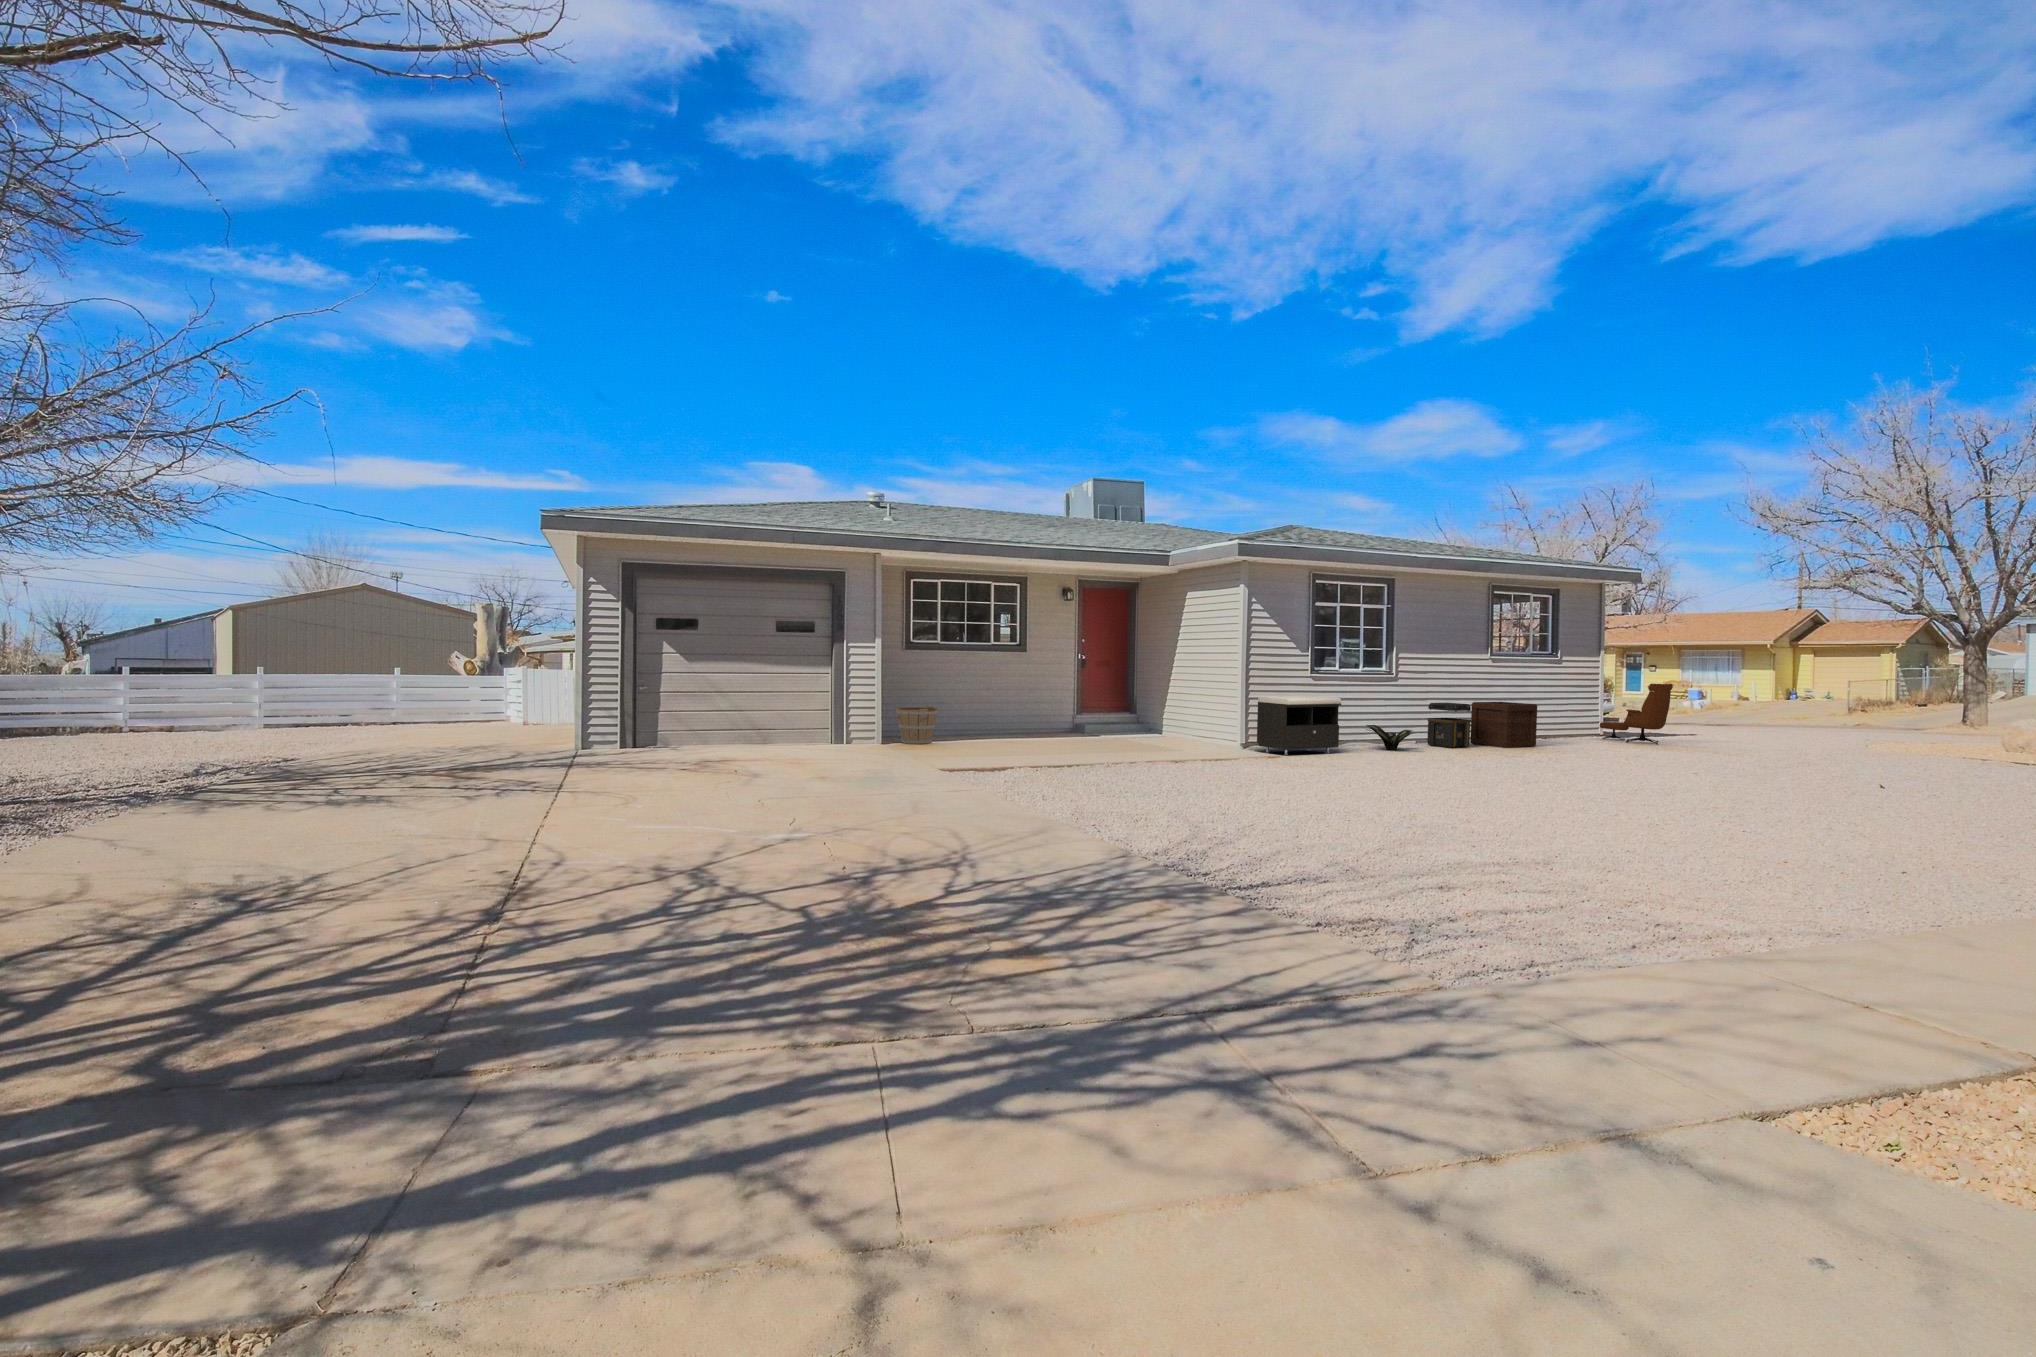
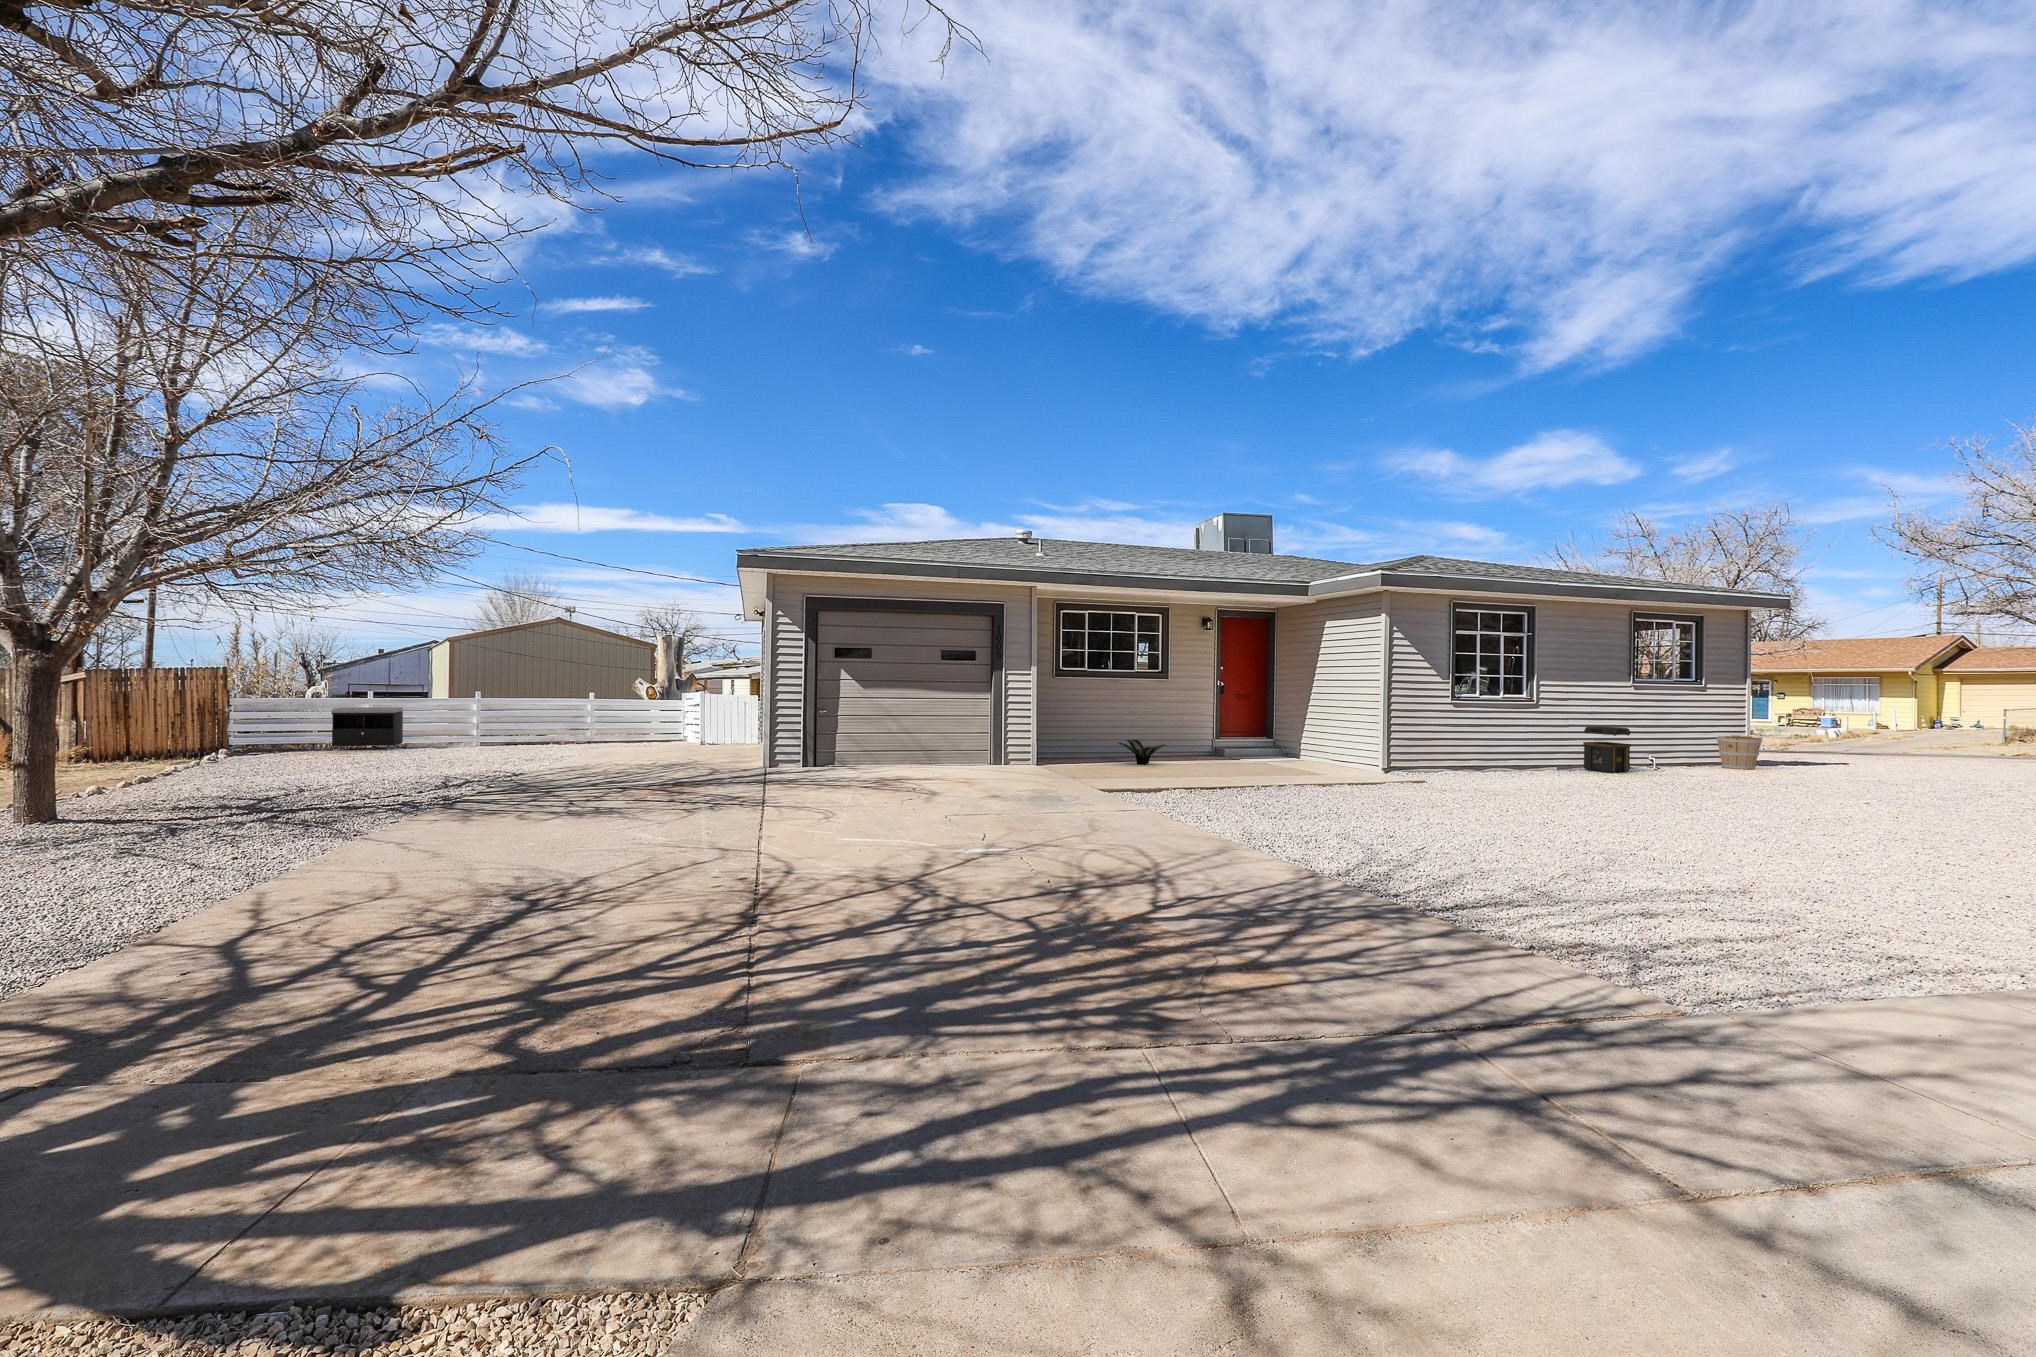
lounge chair: present [1600,684,1673,744] -> none [1768,707,1851,771]
storage bench: present [1257,696,1341,755] -> present [332,707,403,750]
wooden crate: present [1470,702,1537,748] -> none [1629,726,1702,773]
wooden bucket: present [896,706,938,744] -> present [1716,735,1762,770]
potted plant: present [1366,725,1413,751] -> present [1119,740,1166,764]

